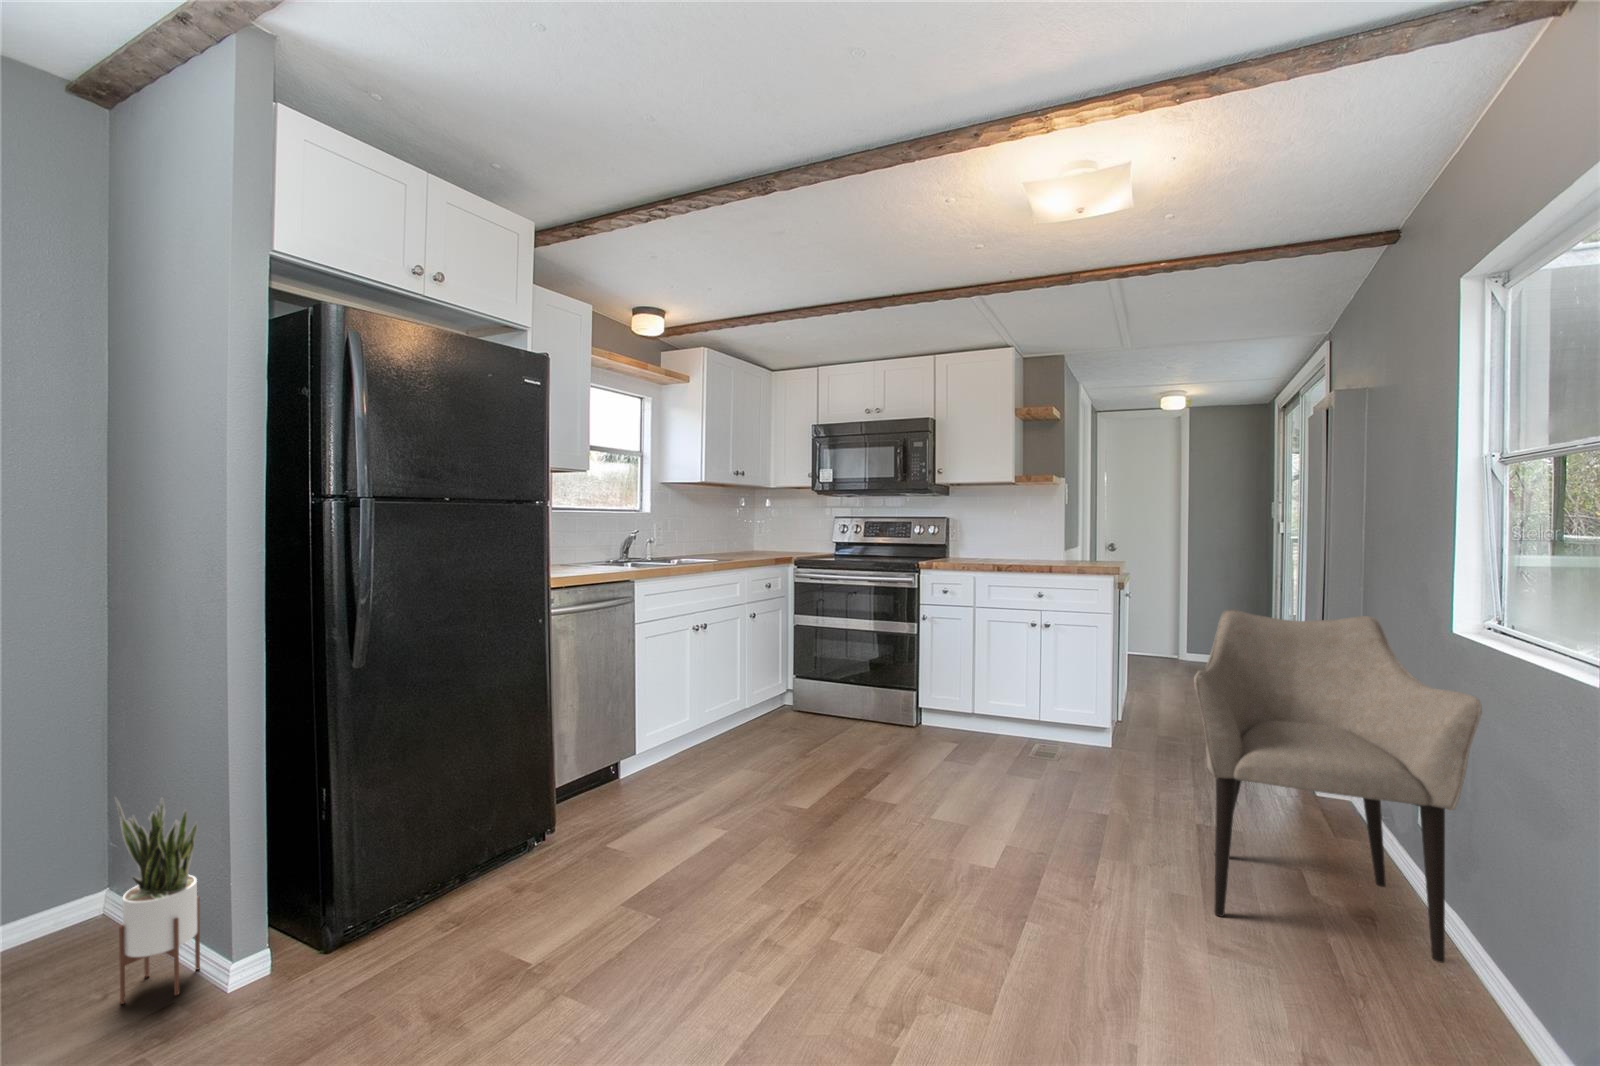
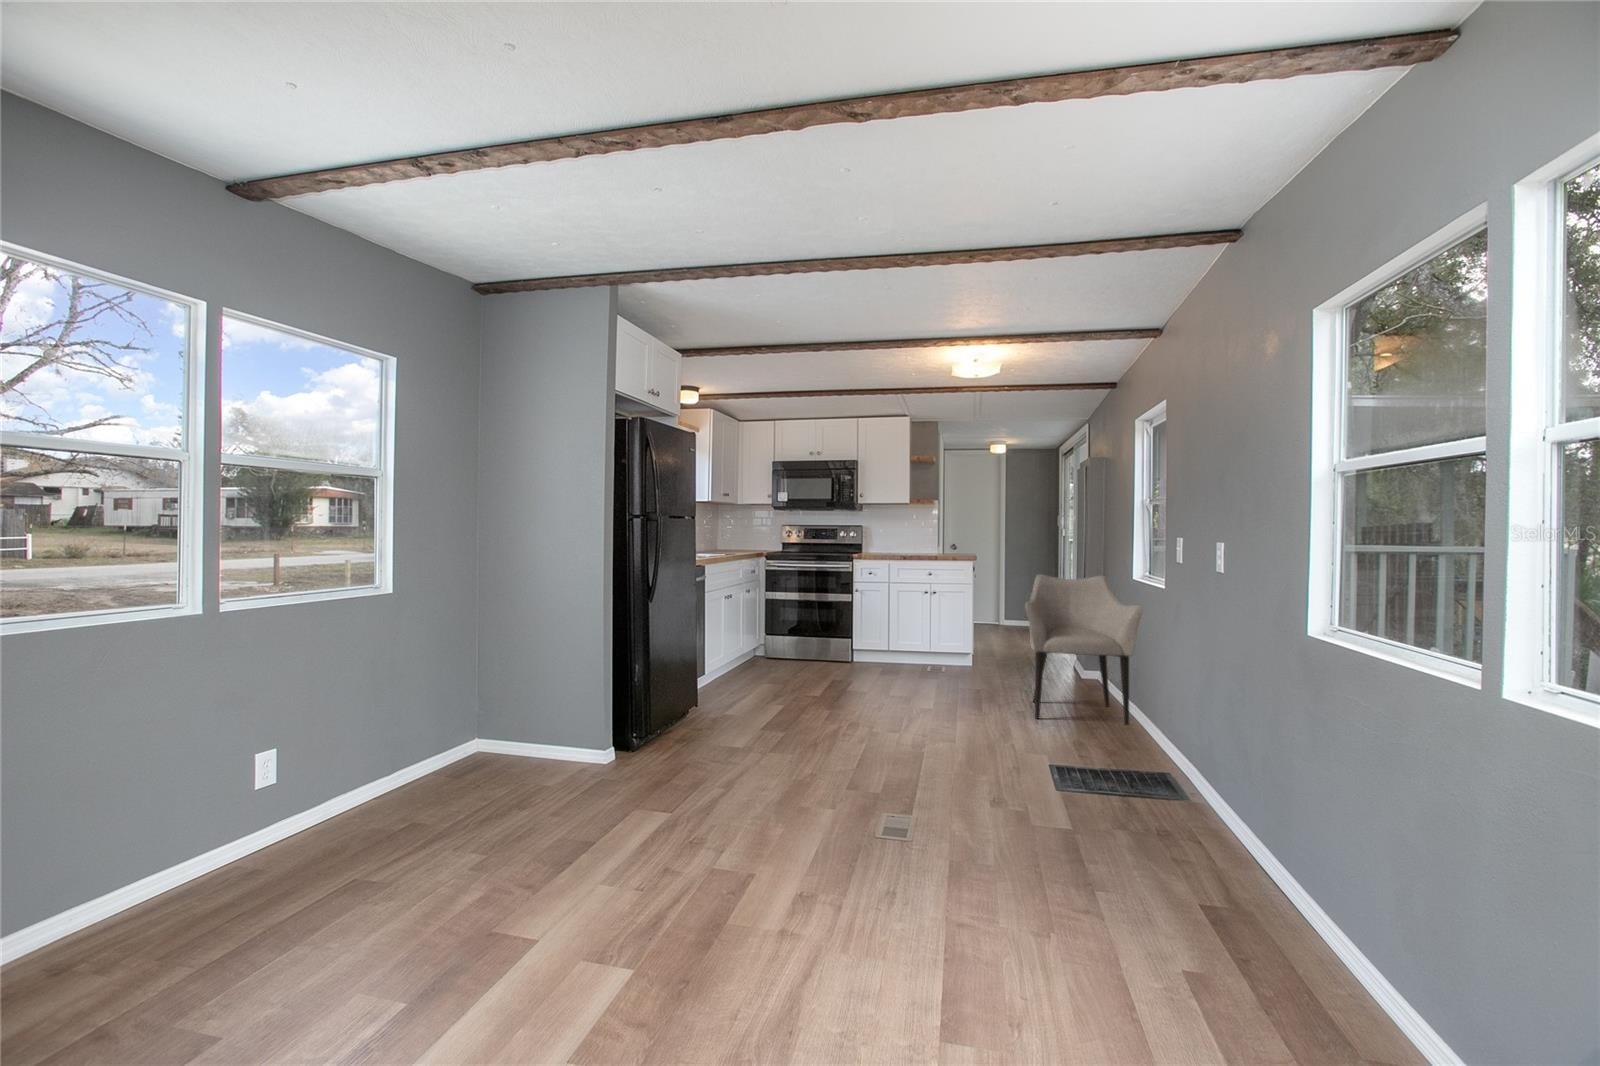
potted plant: present [115,798,200,1004] -> none [513,668,560,774]

